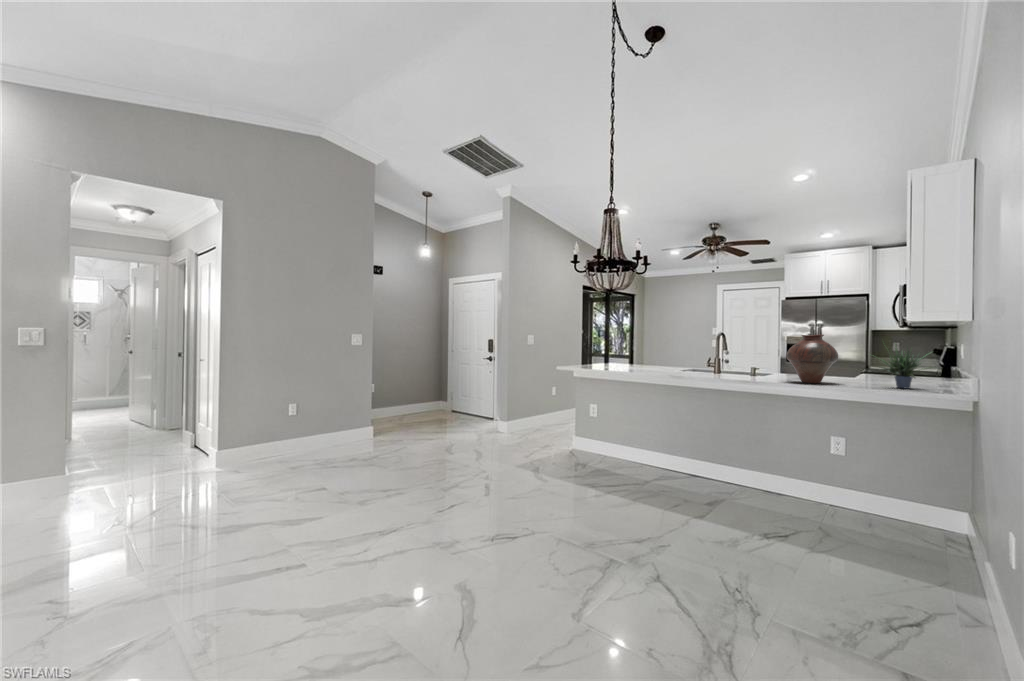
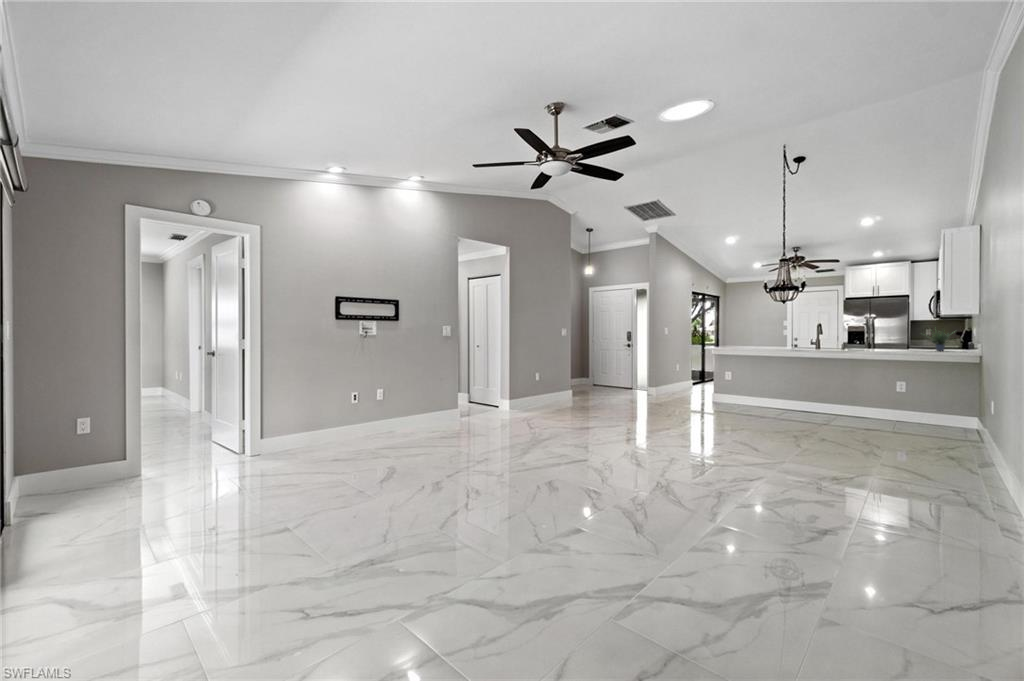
vase: present [786,335,838,383] -> none [870,323,901,351]

